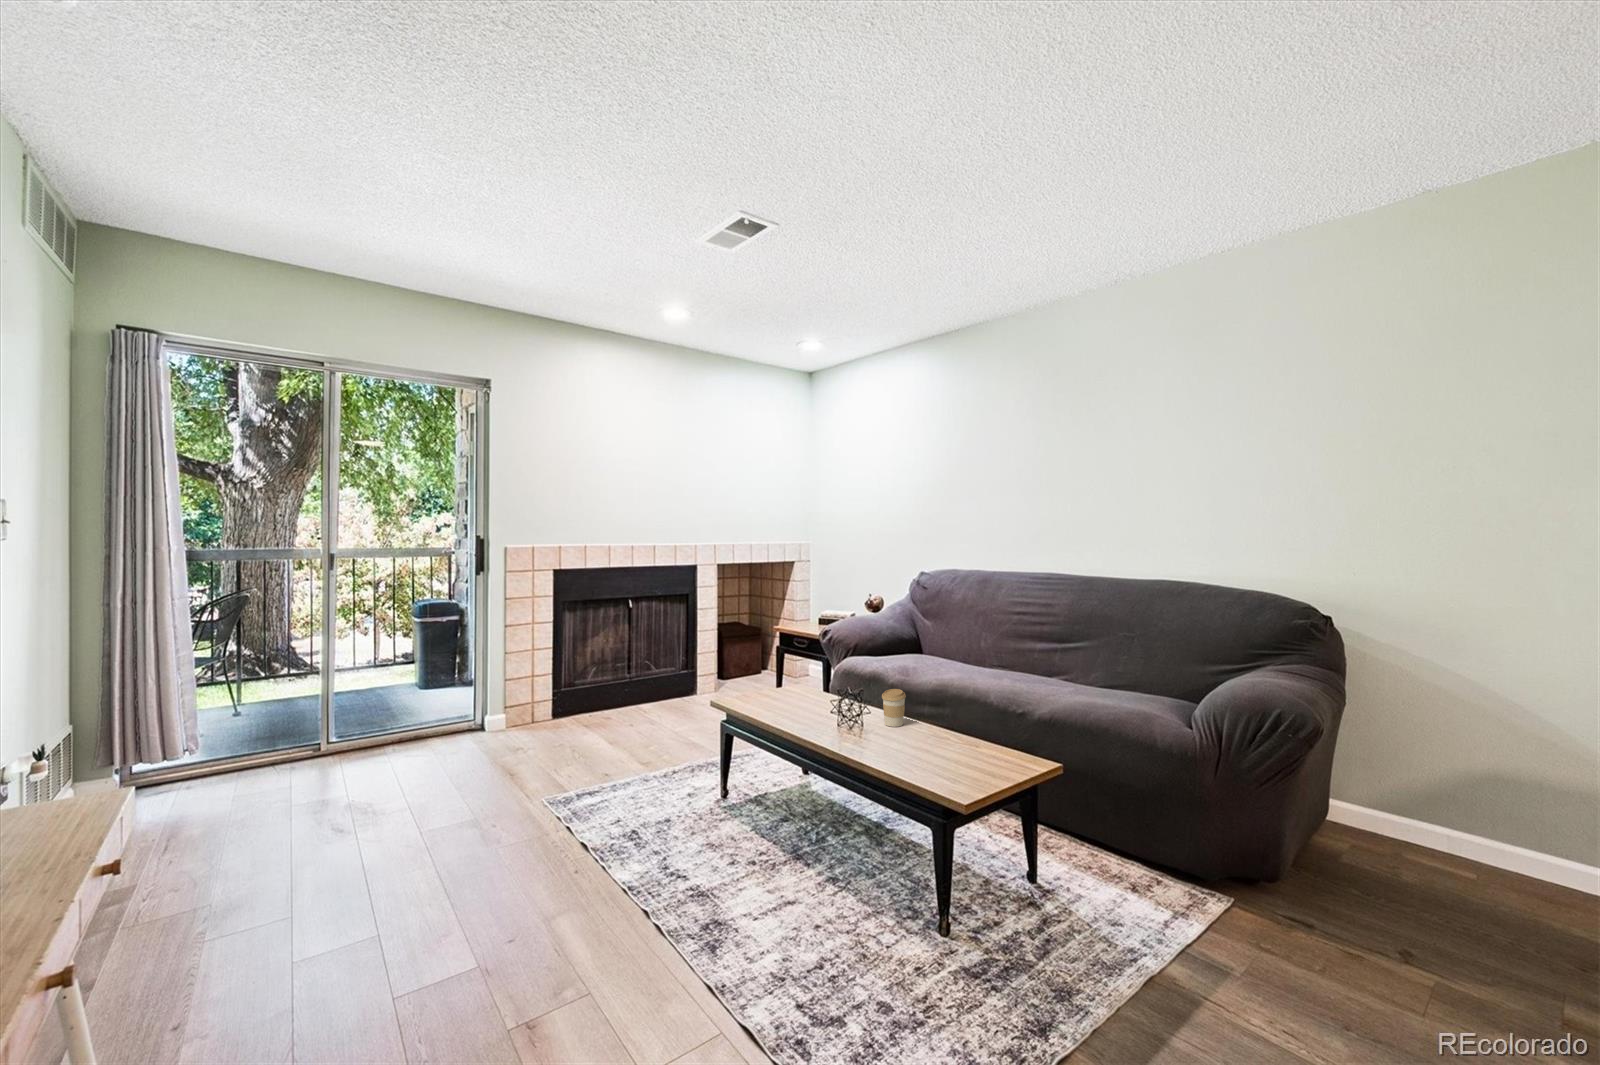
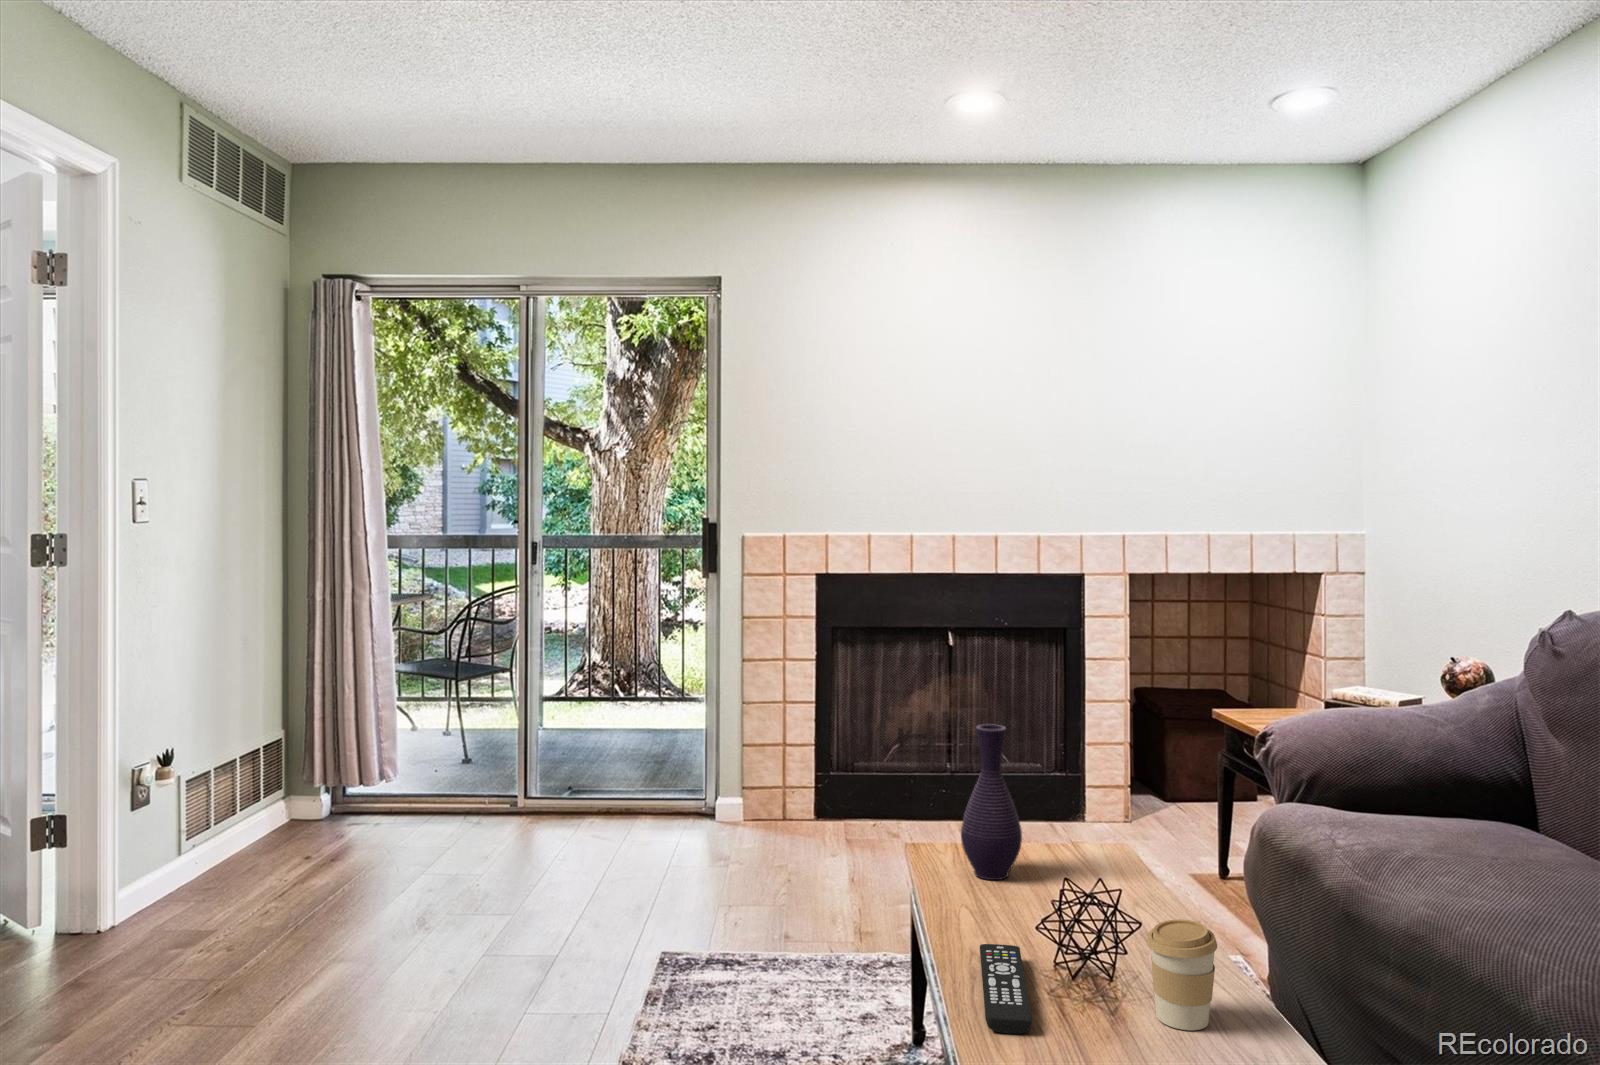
vase: none [755,634,782,704] -> present [961,724,1022,880]
remote control: none [810,717,860,740] -> present [980,944,1032,1034]

